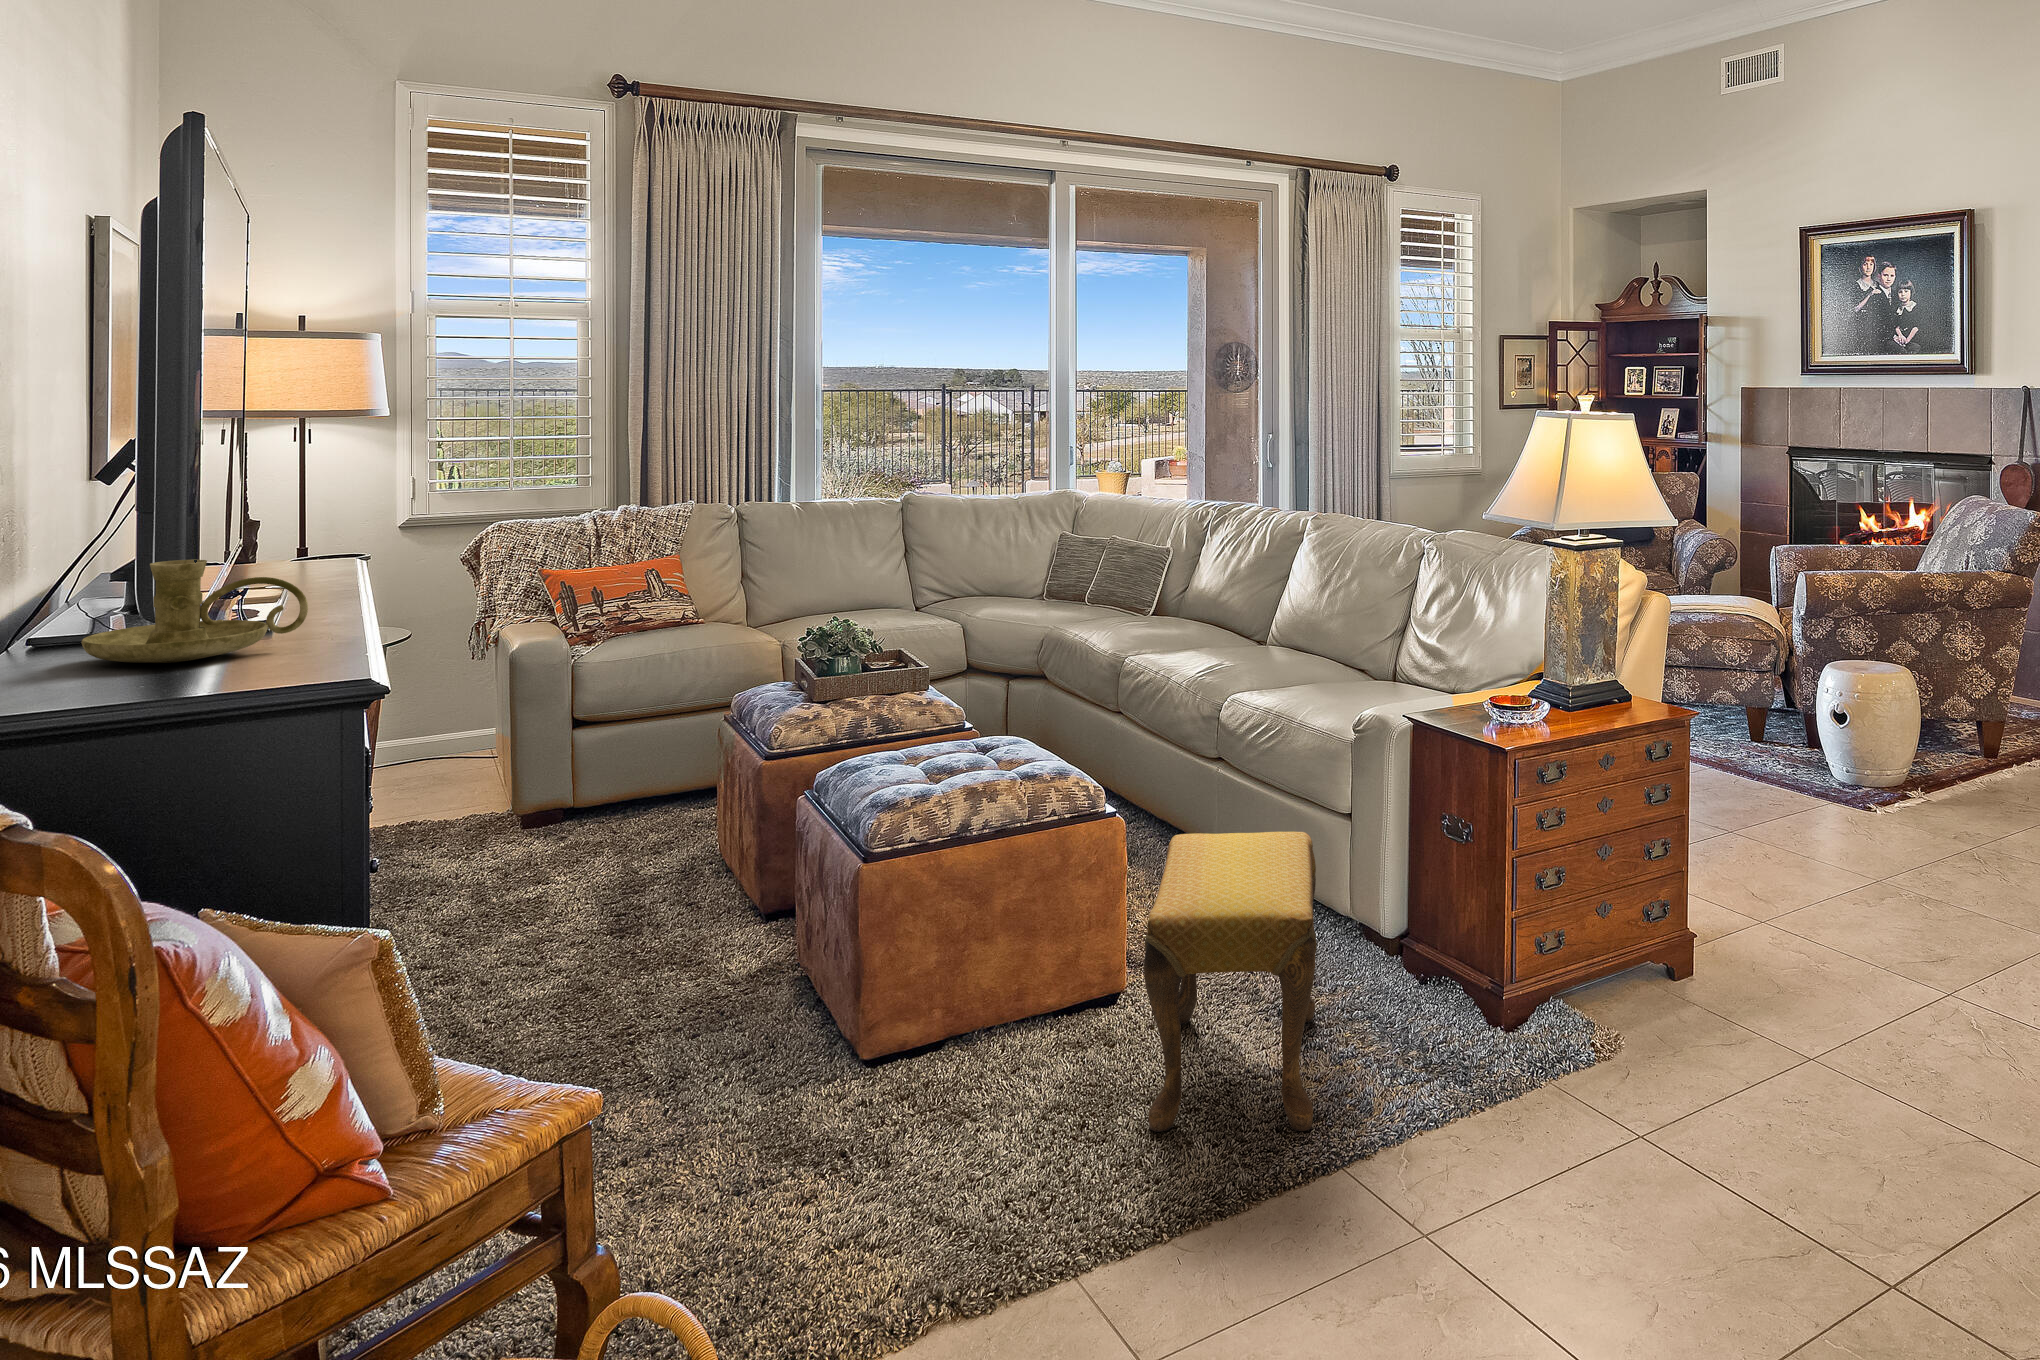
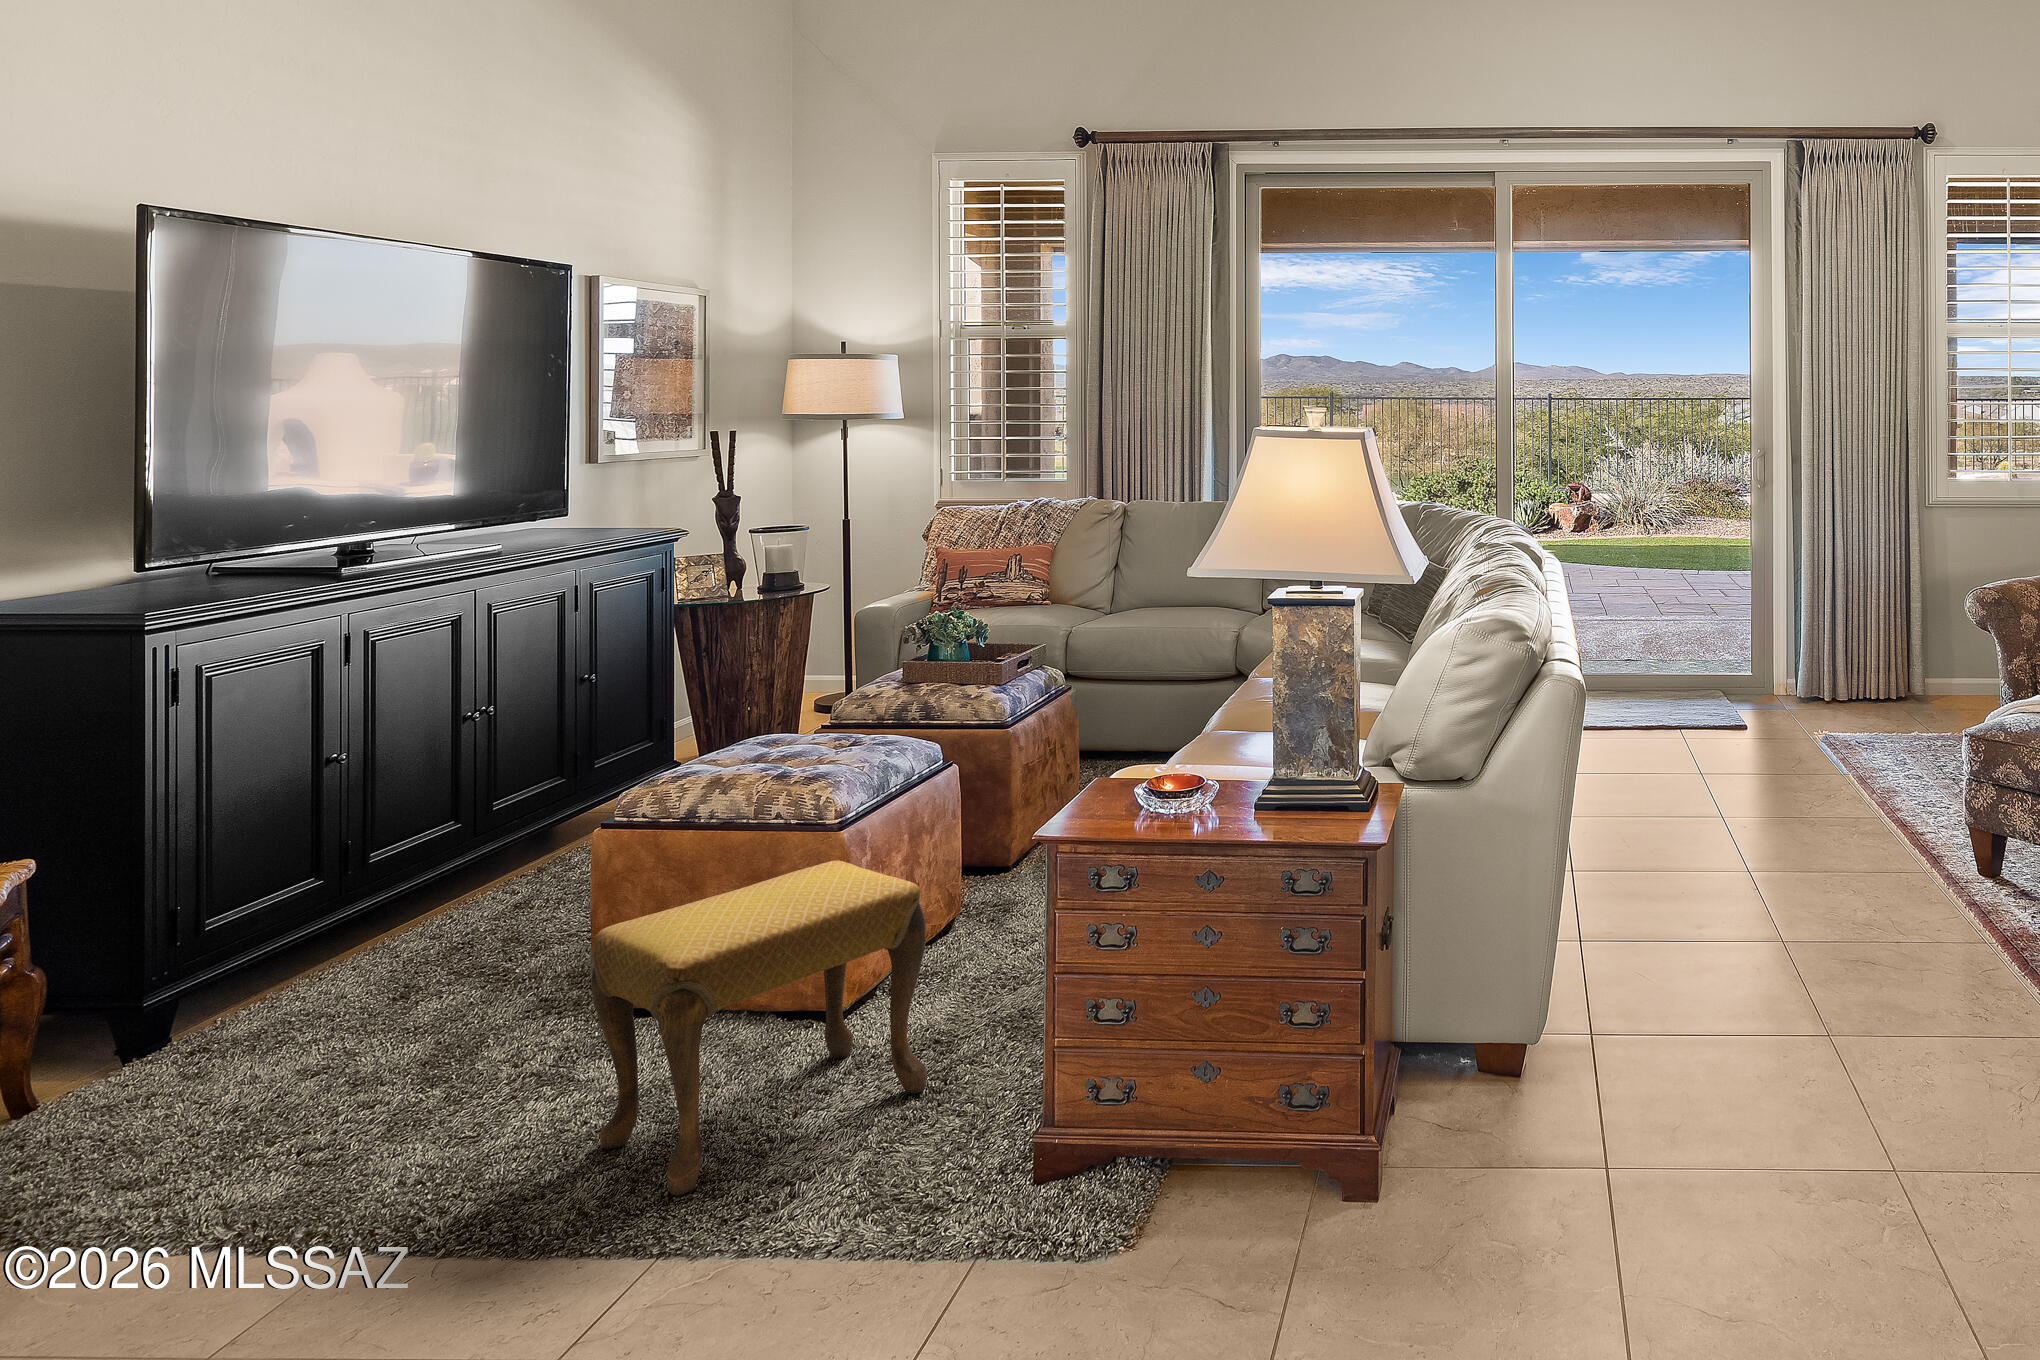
candle holder: present [82,560,308,663] -> none [82,518,233,590]

